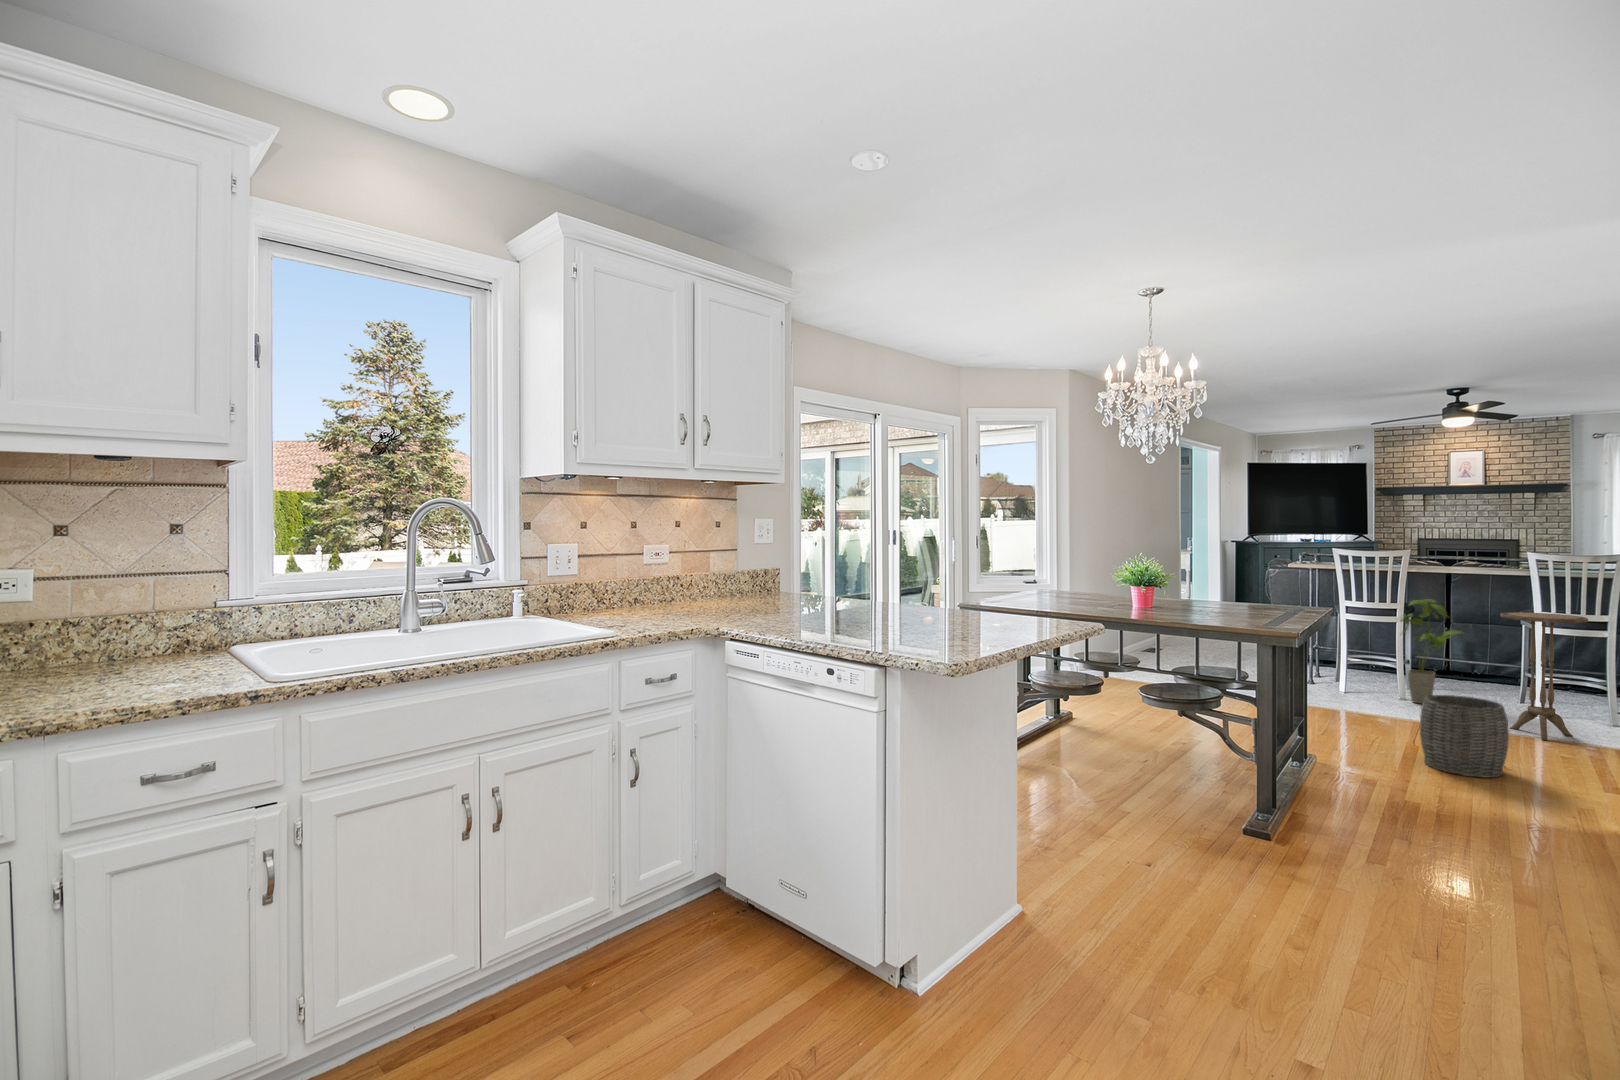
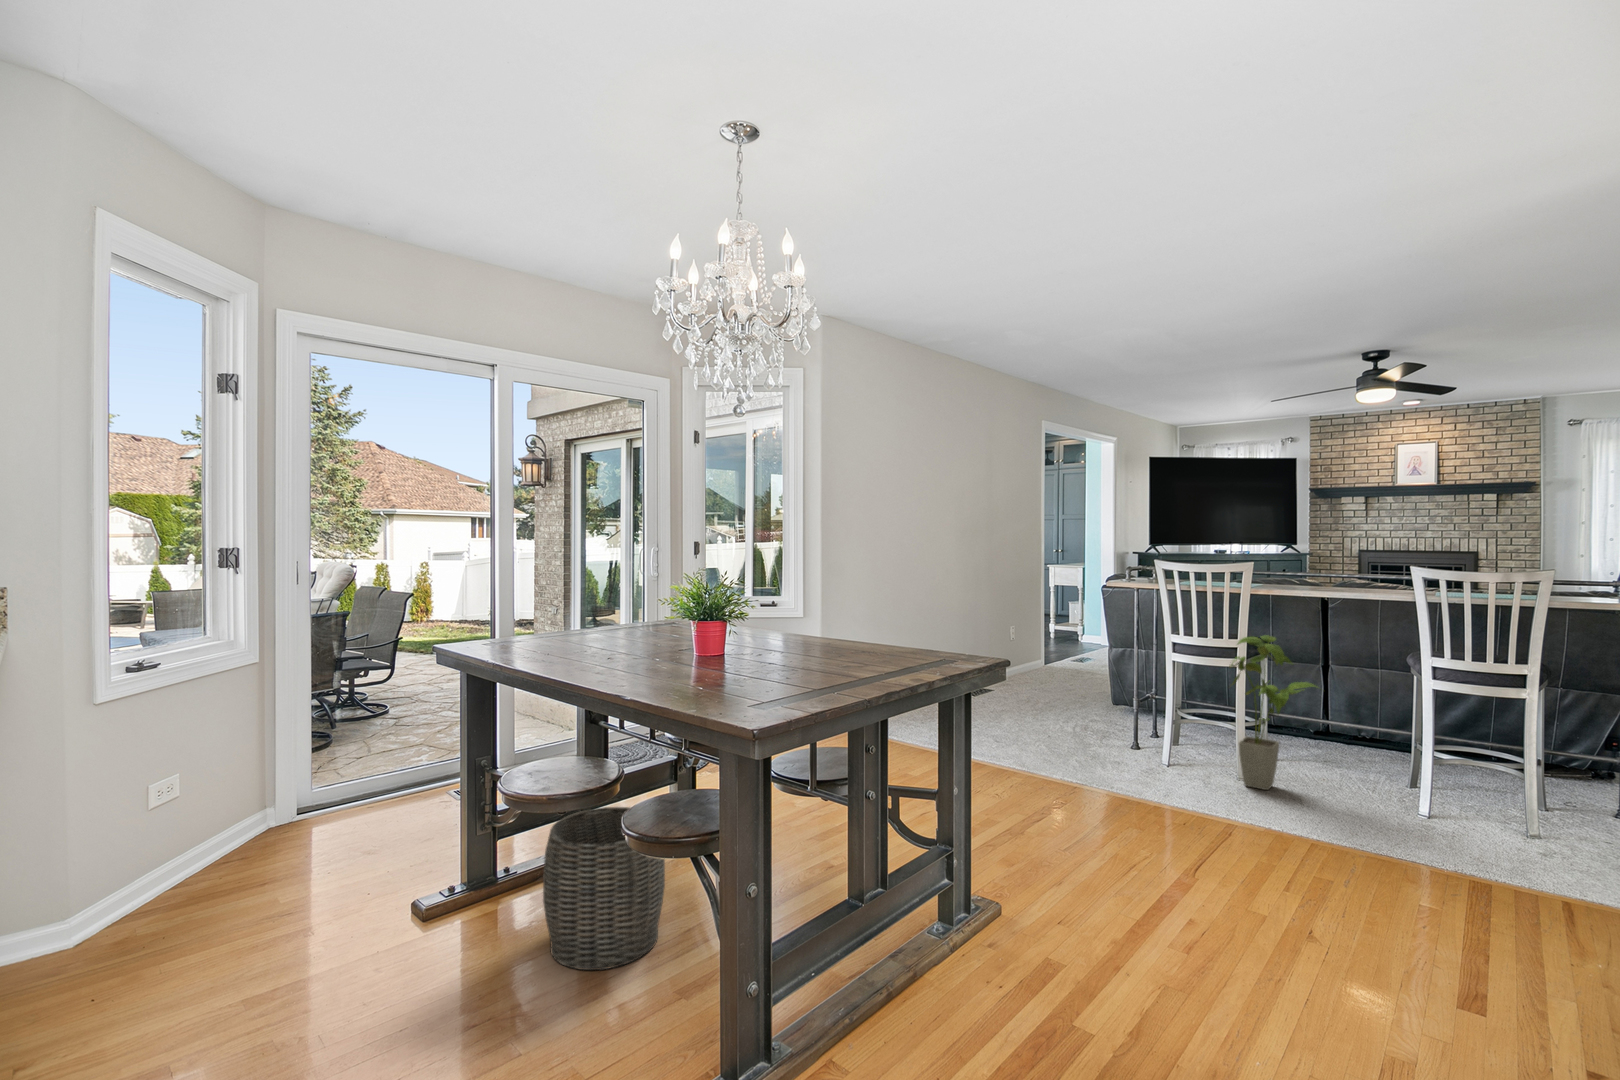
side table: present [1500,612,1588,740] -> none [1341,661,1467,872]
woven basket: present [1420,695,1509,778] -> present [543,807,665,970]

